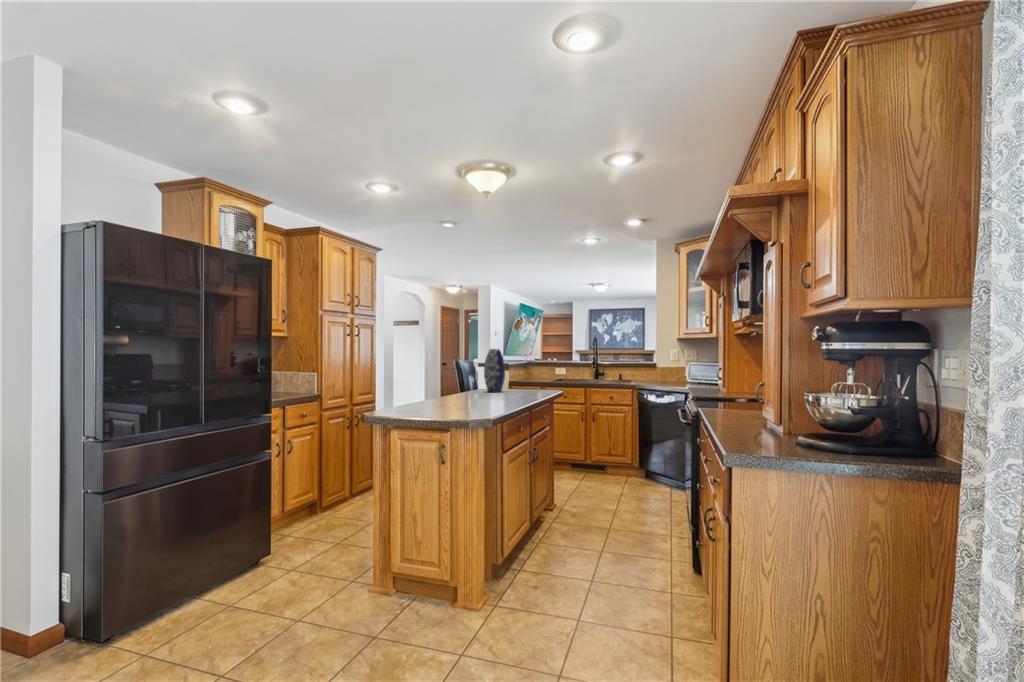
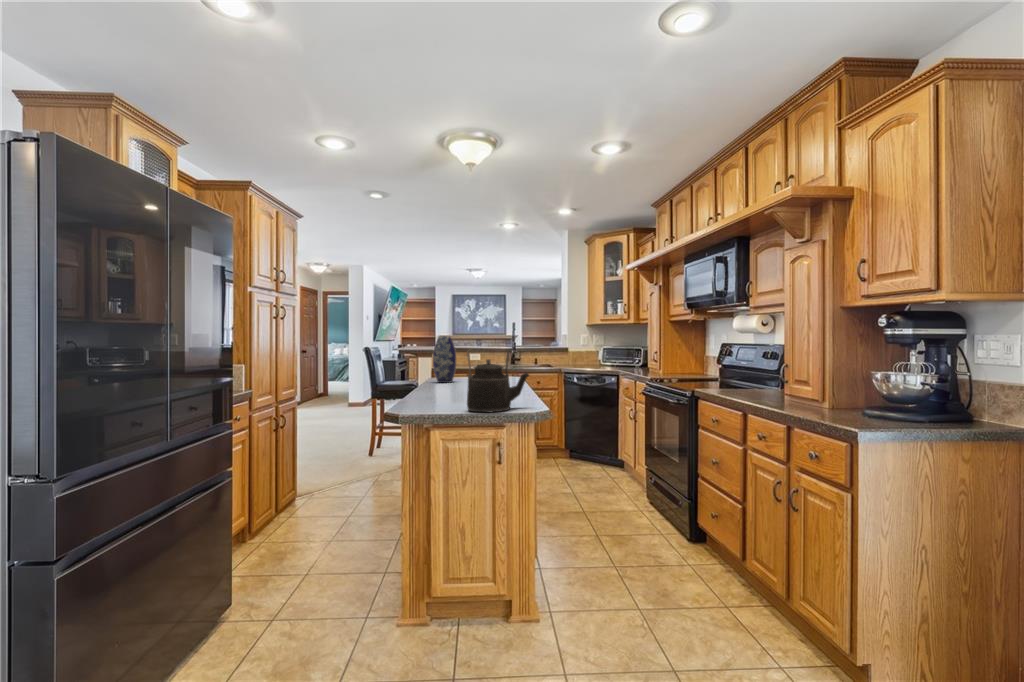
kettle: none [421,359,480,416] -> present [467,349,529,412]

